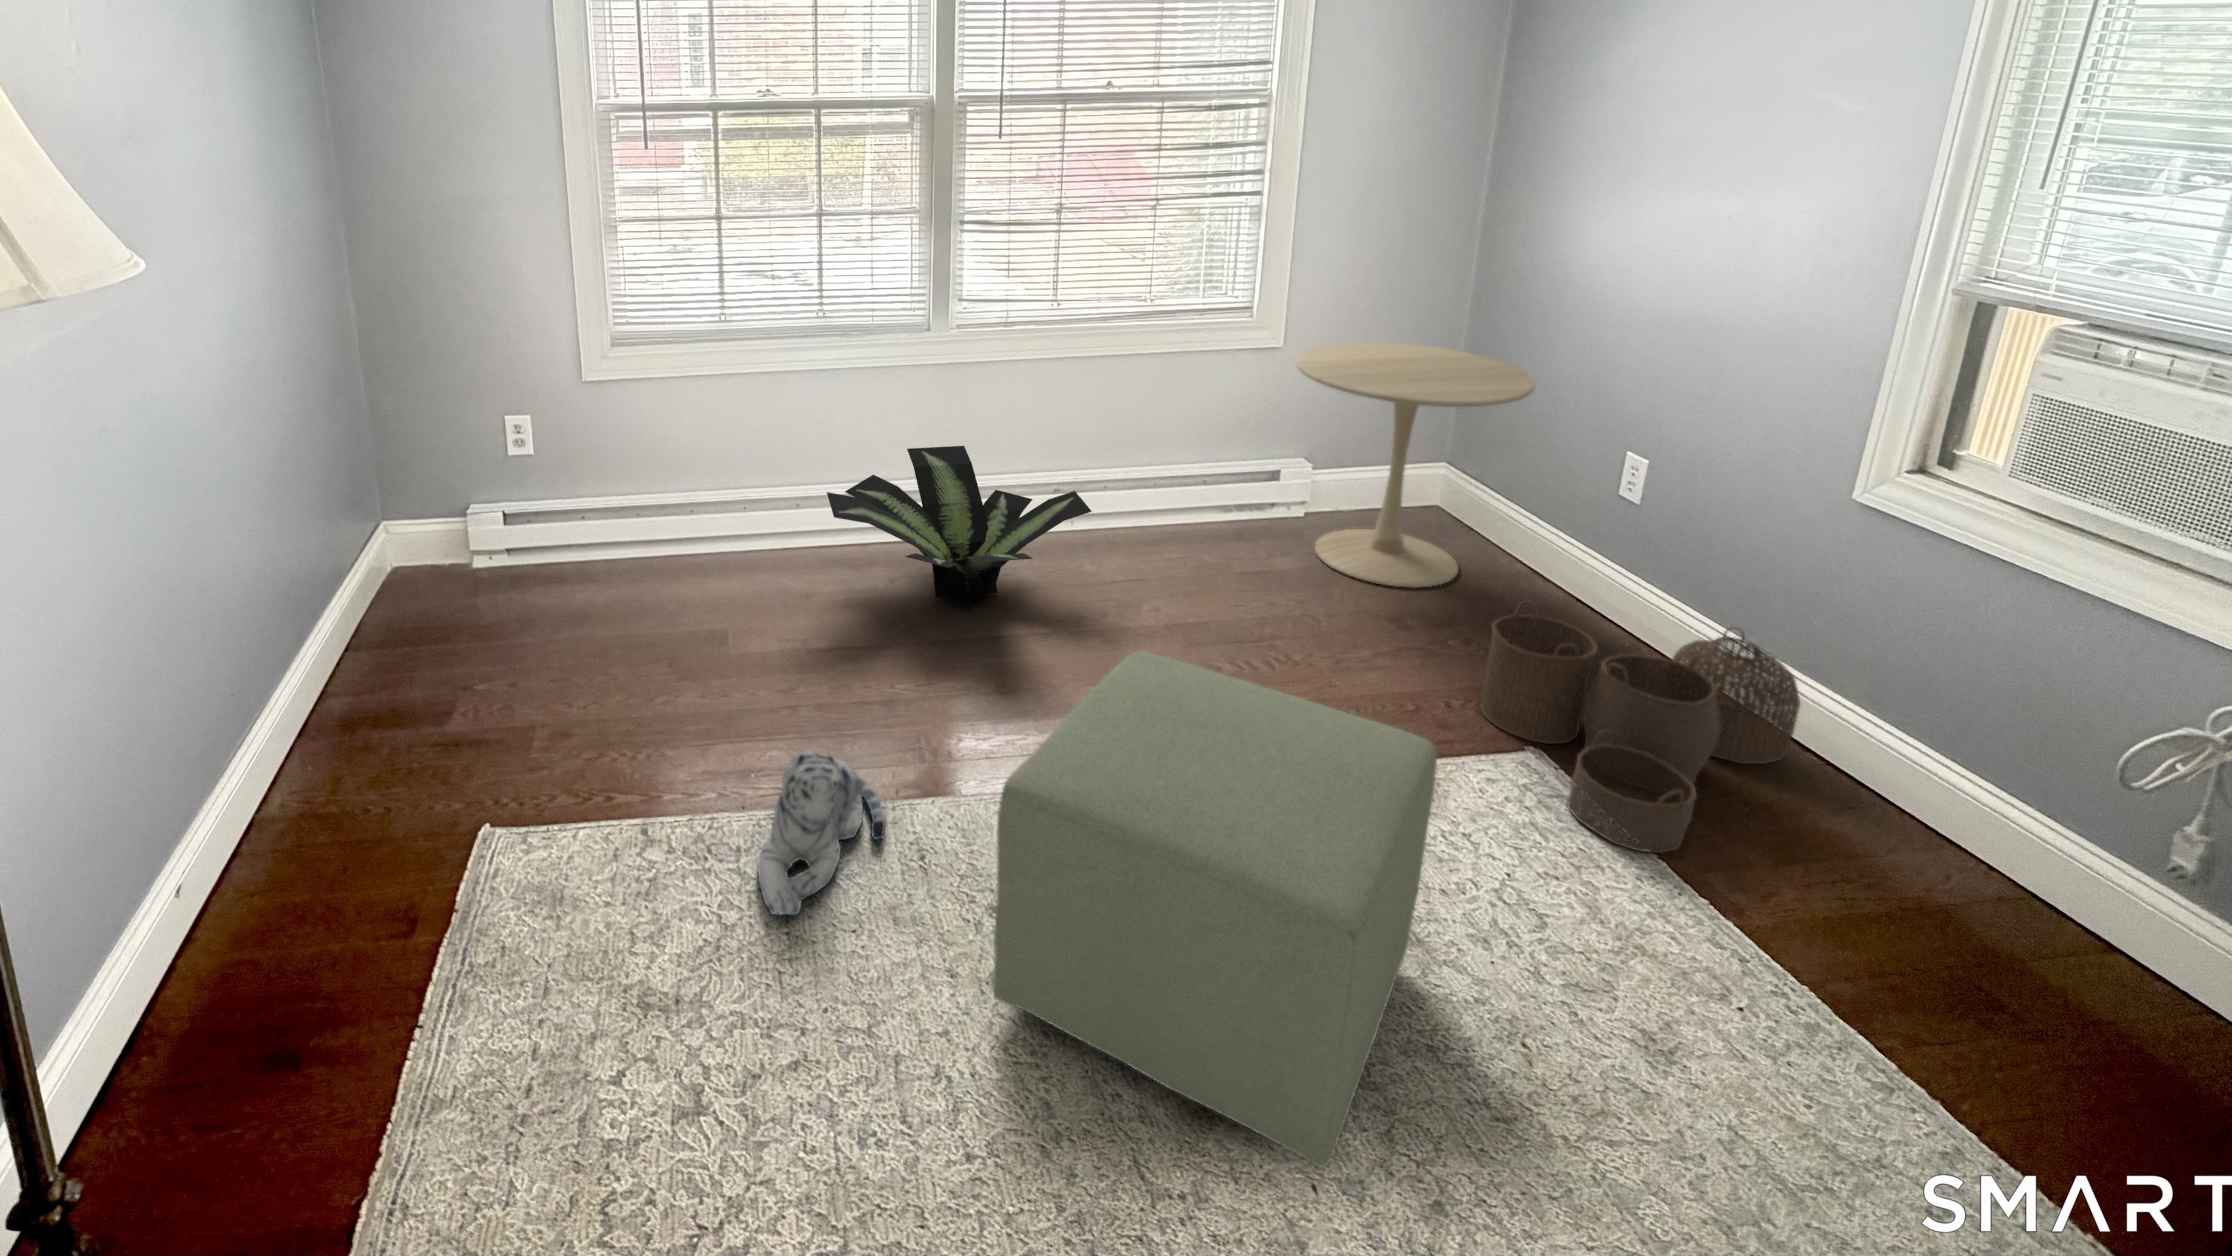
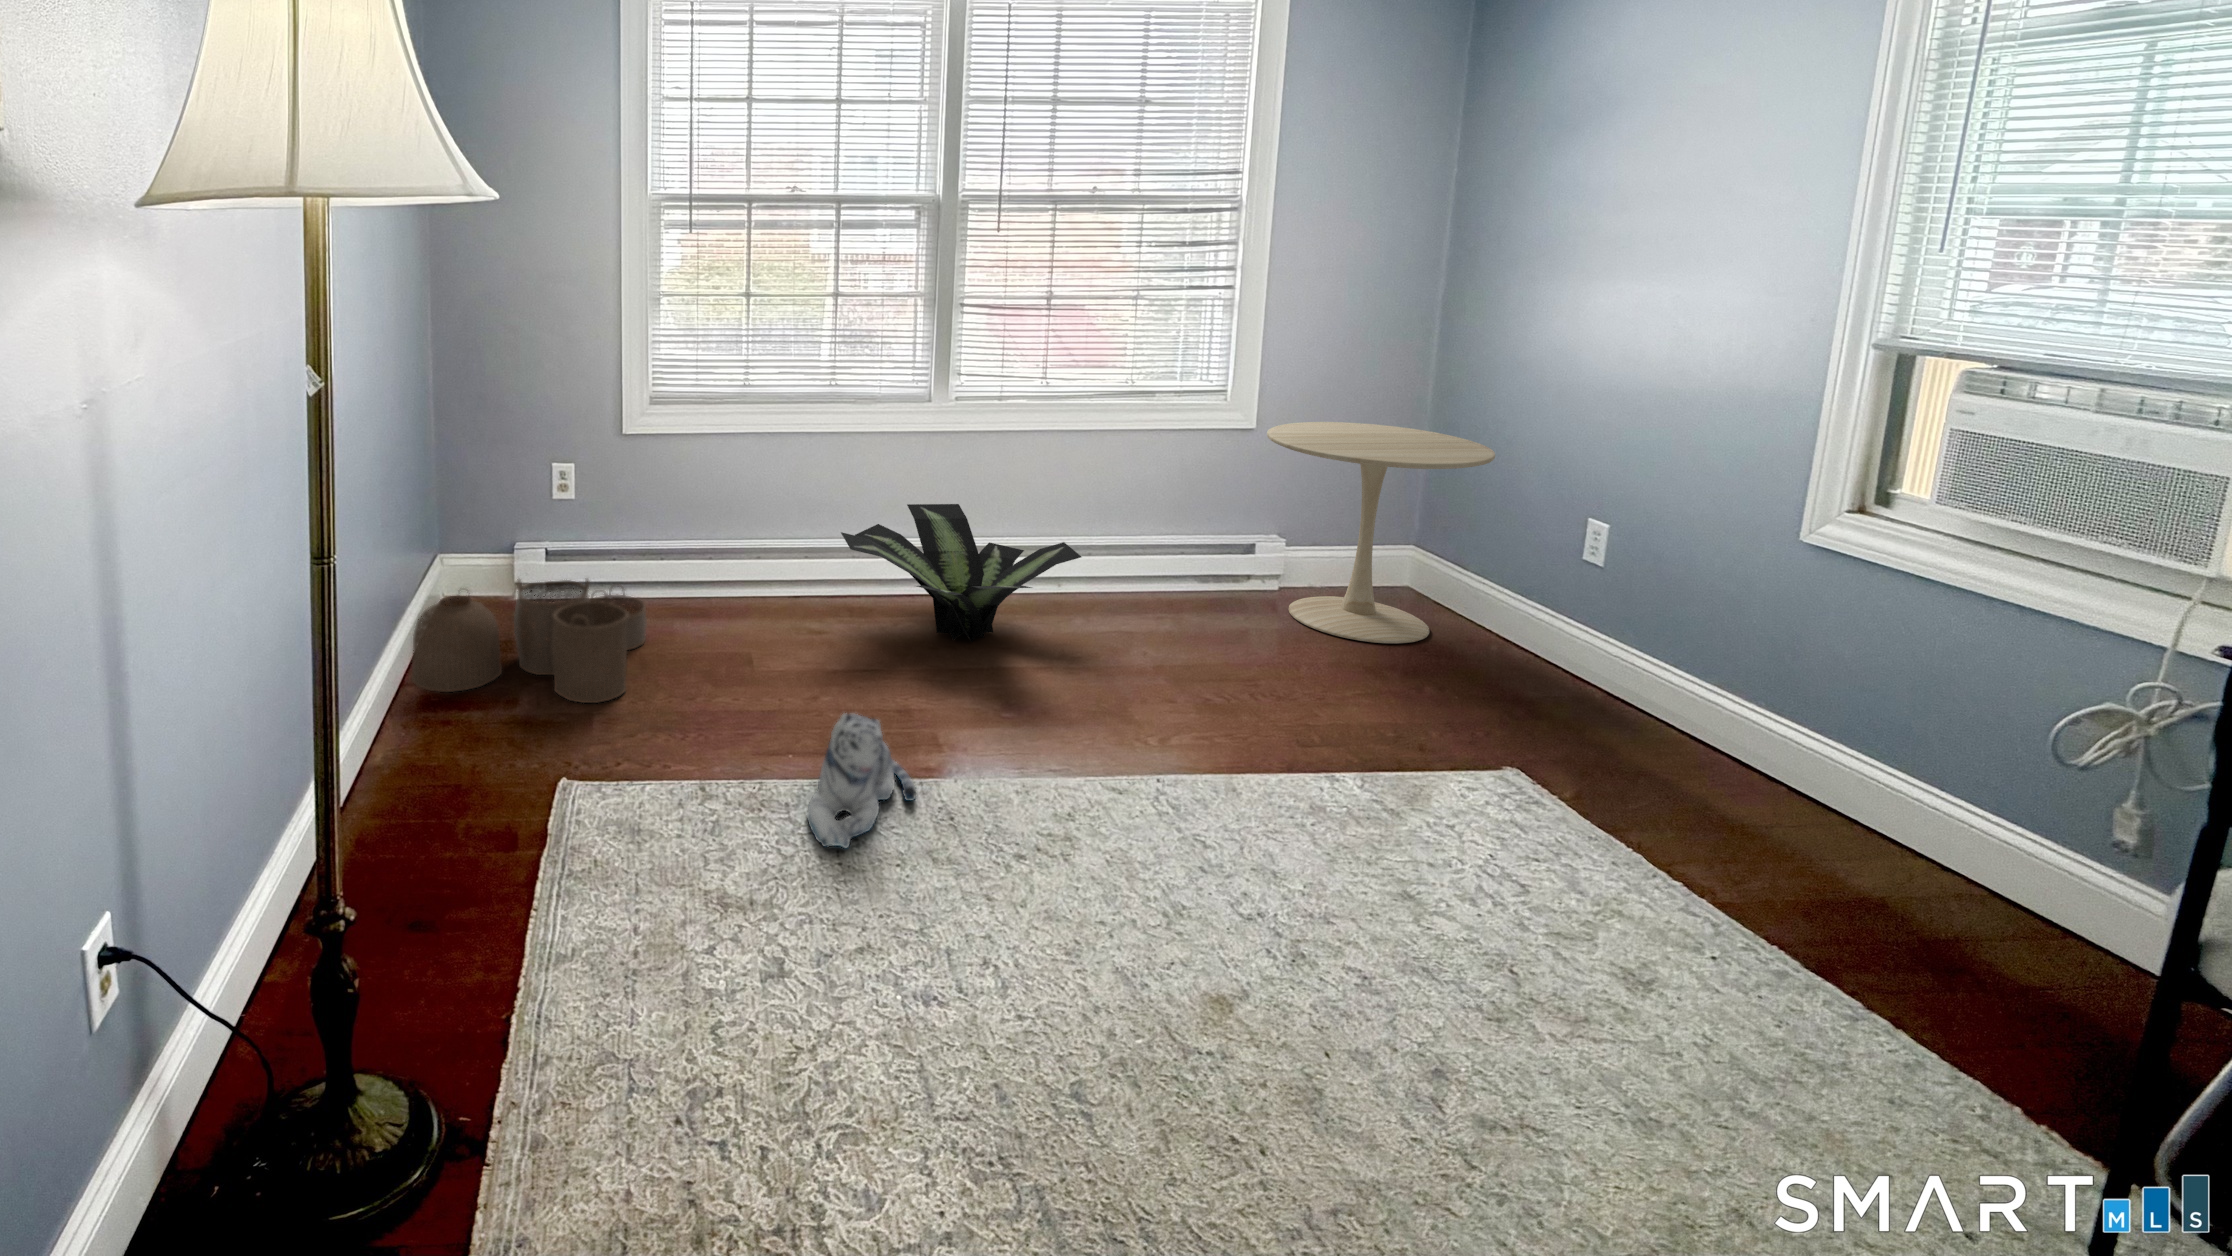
woven basket: present [1480,600,1800,853] -> present [411,579,647,703]
ottoman: present [993,651,1437,1167] -> none [1028,631,1420,1036]

